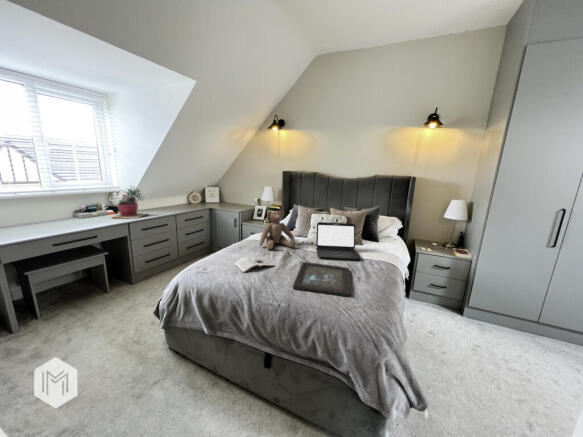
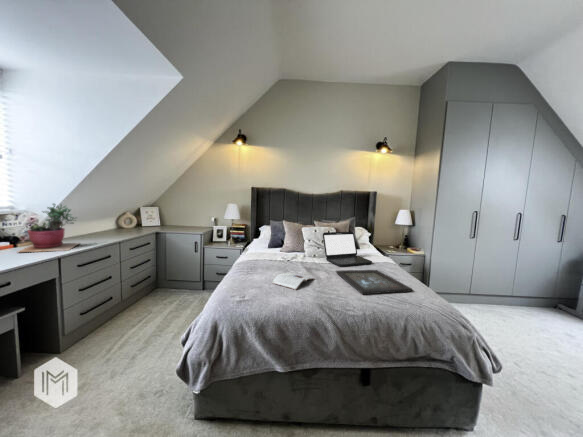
teddy bear: present [260,210,295,249] -> none [270,223,305,265]

